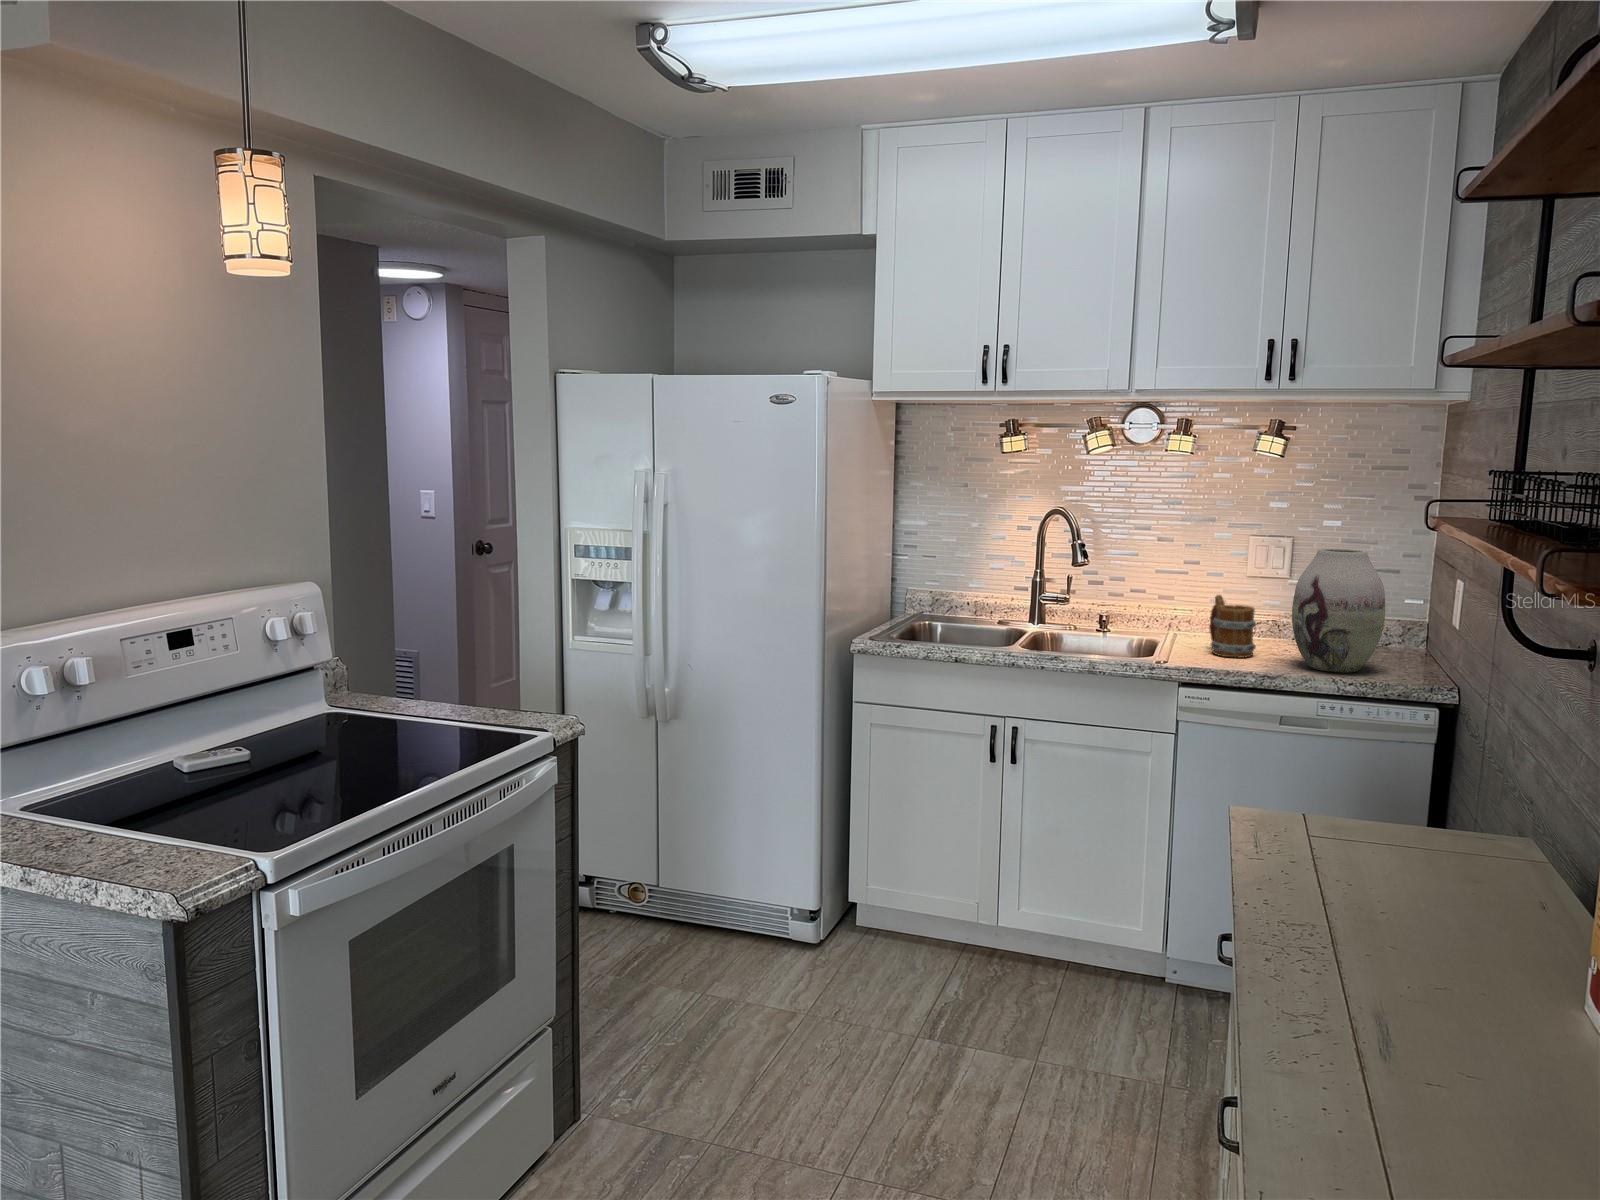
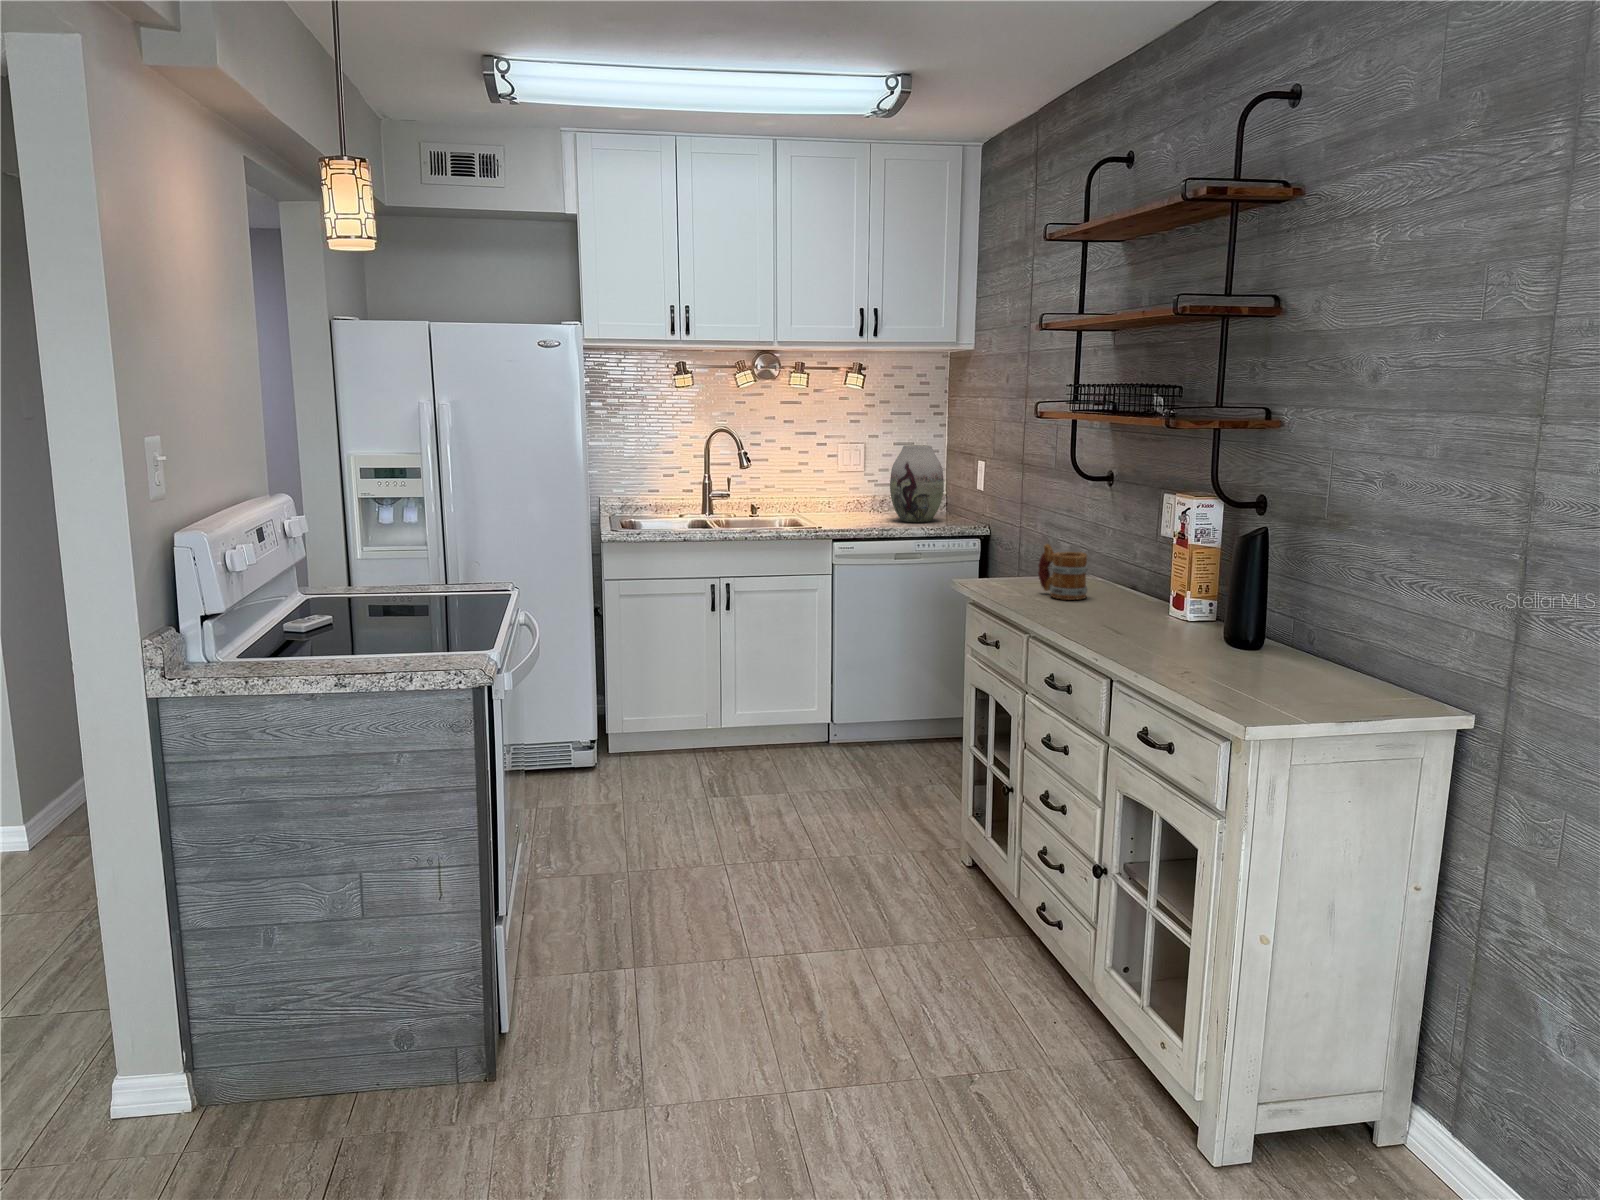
mug: present [1209,595,1256,658] -> present [1038,544,1087,600]

